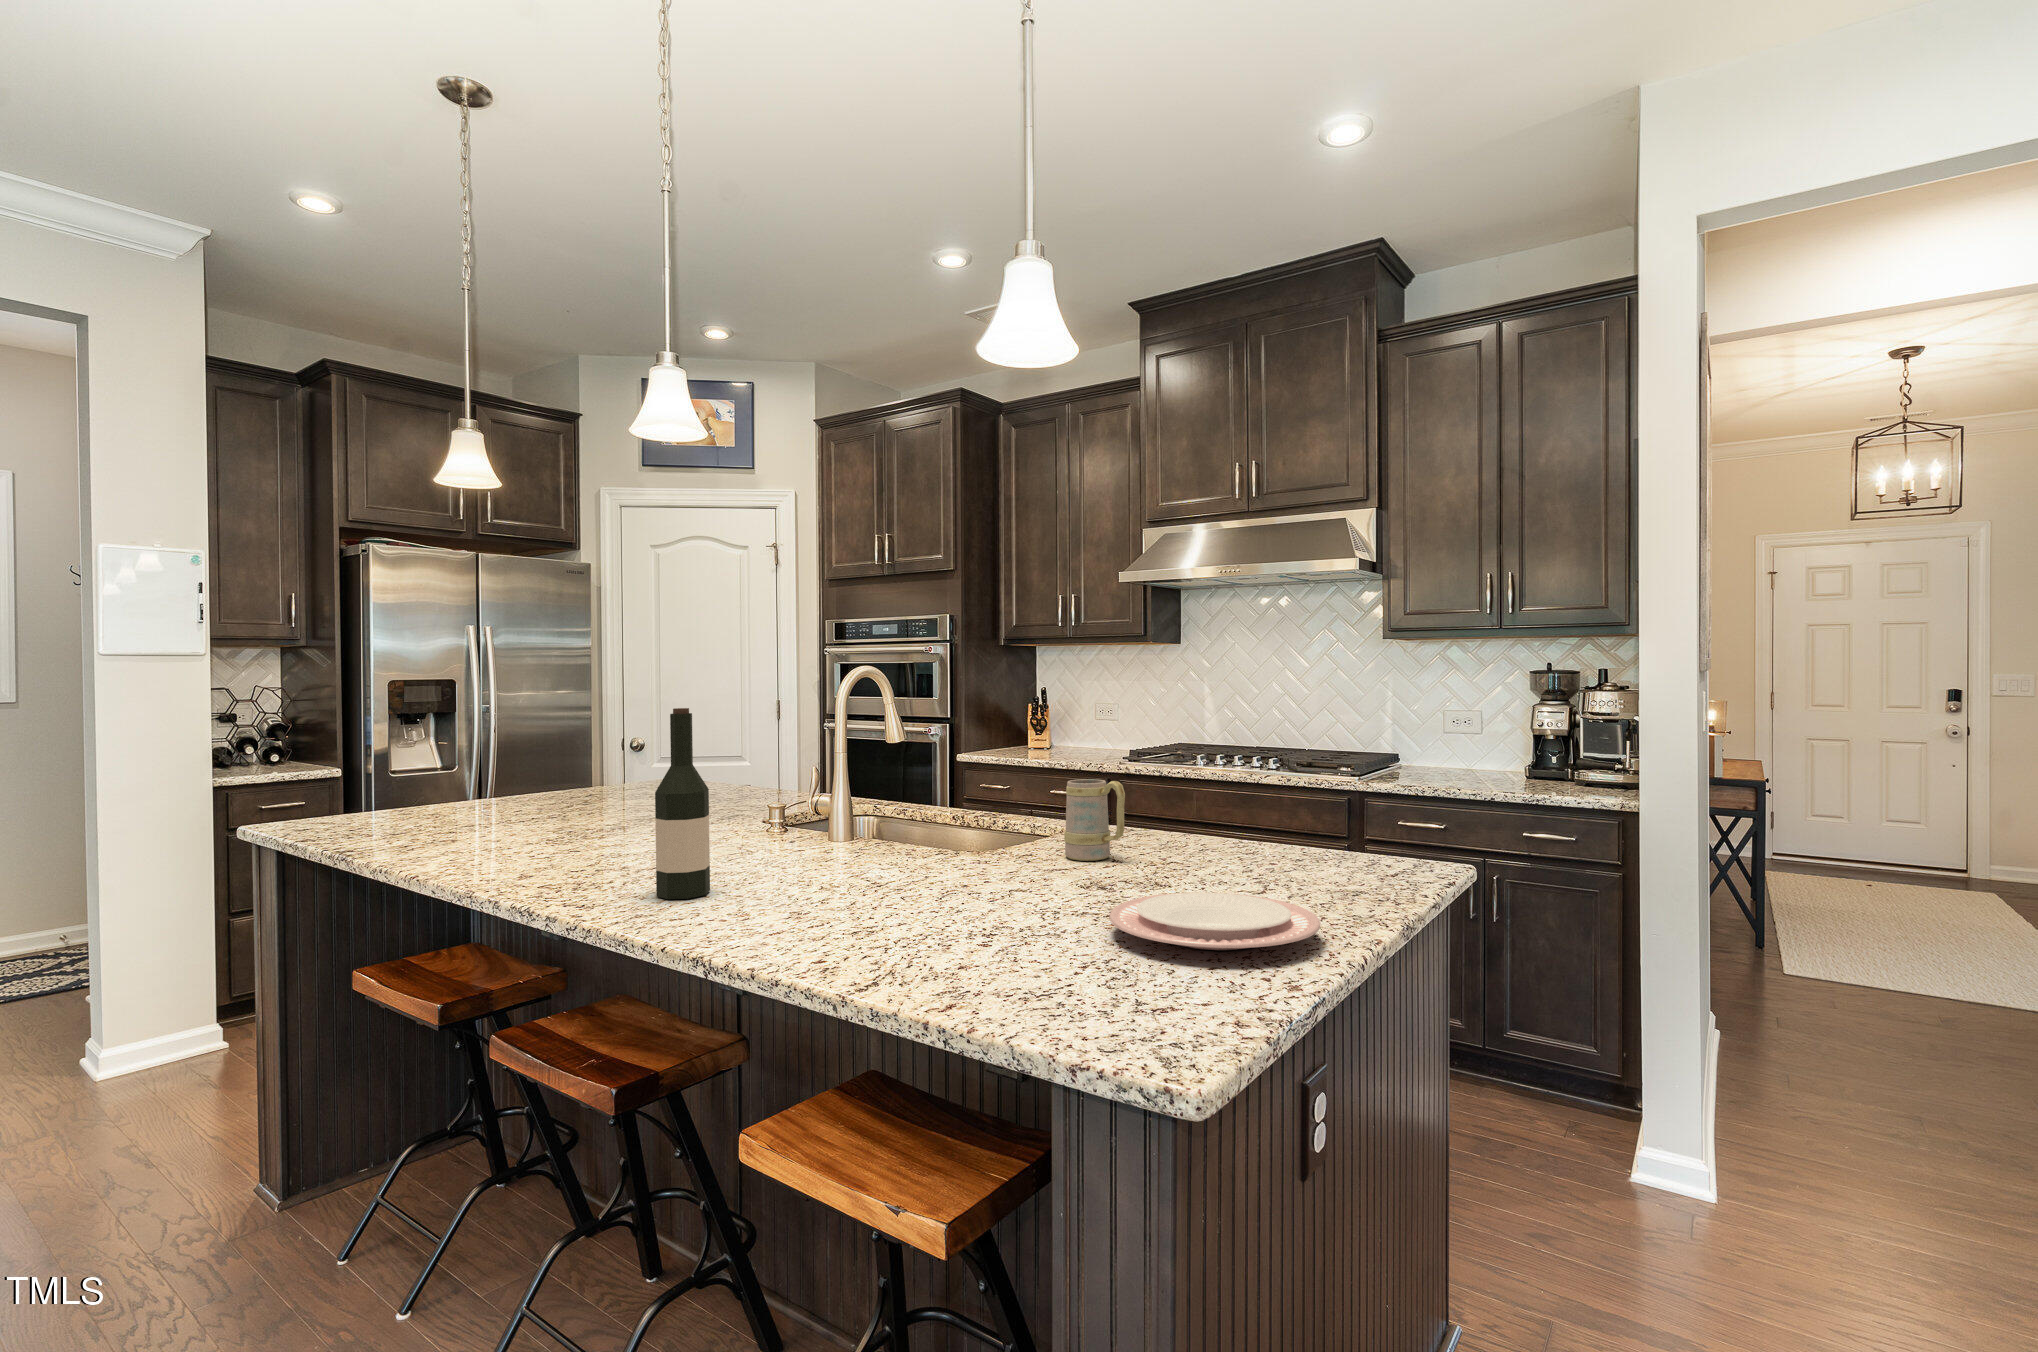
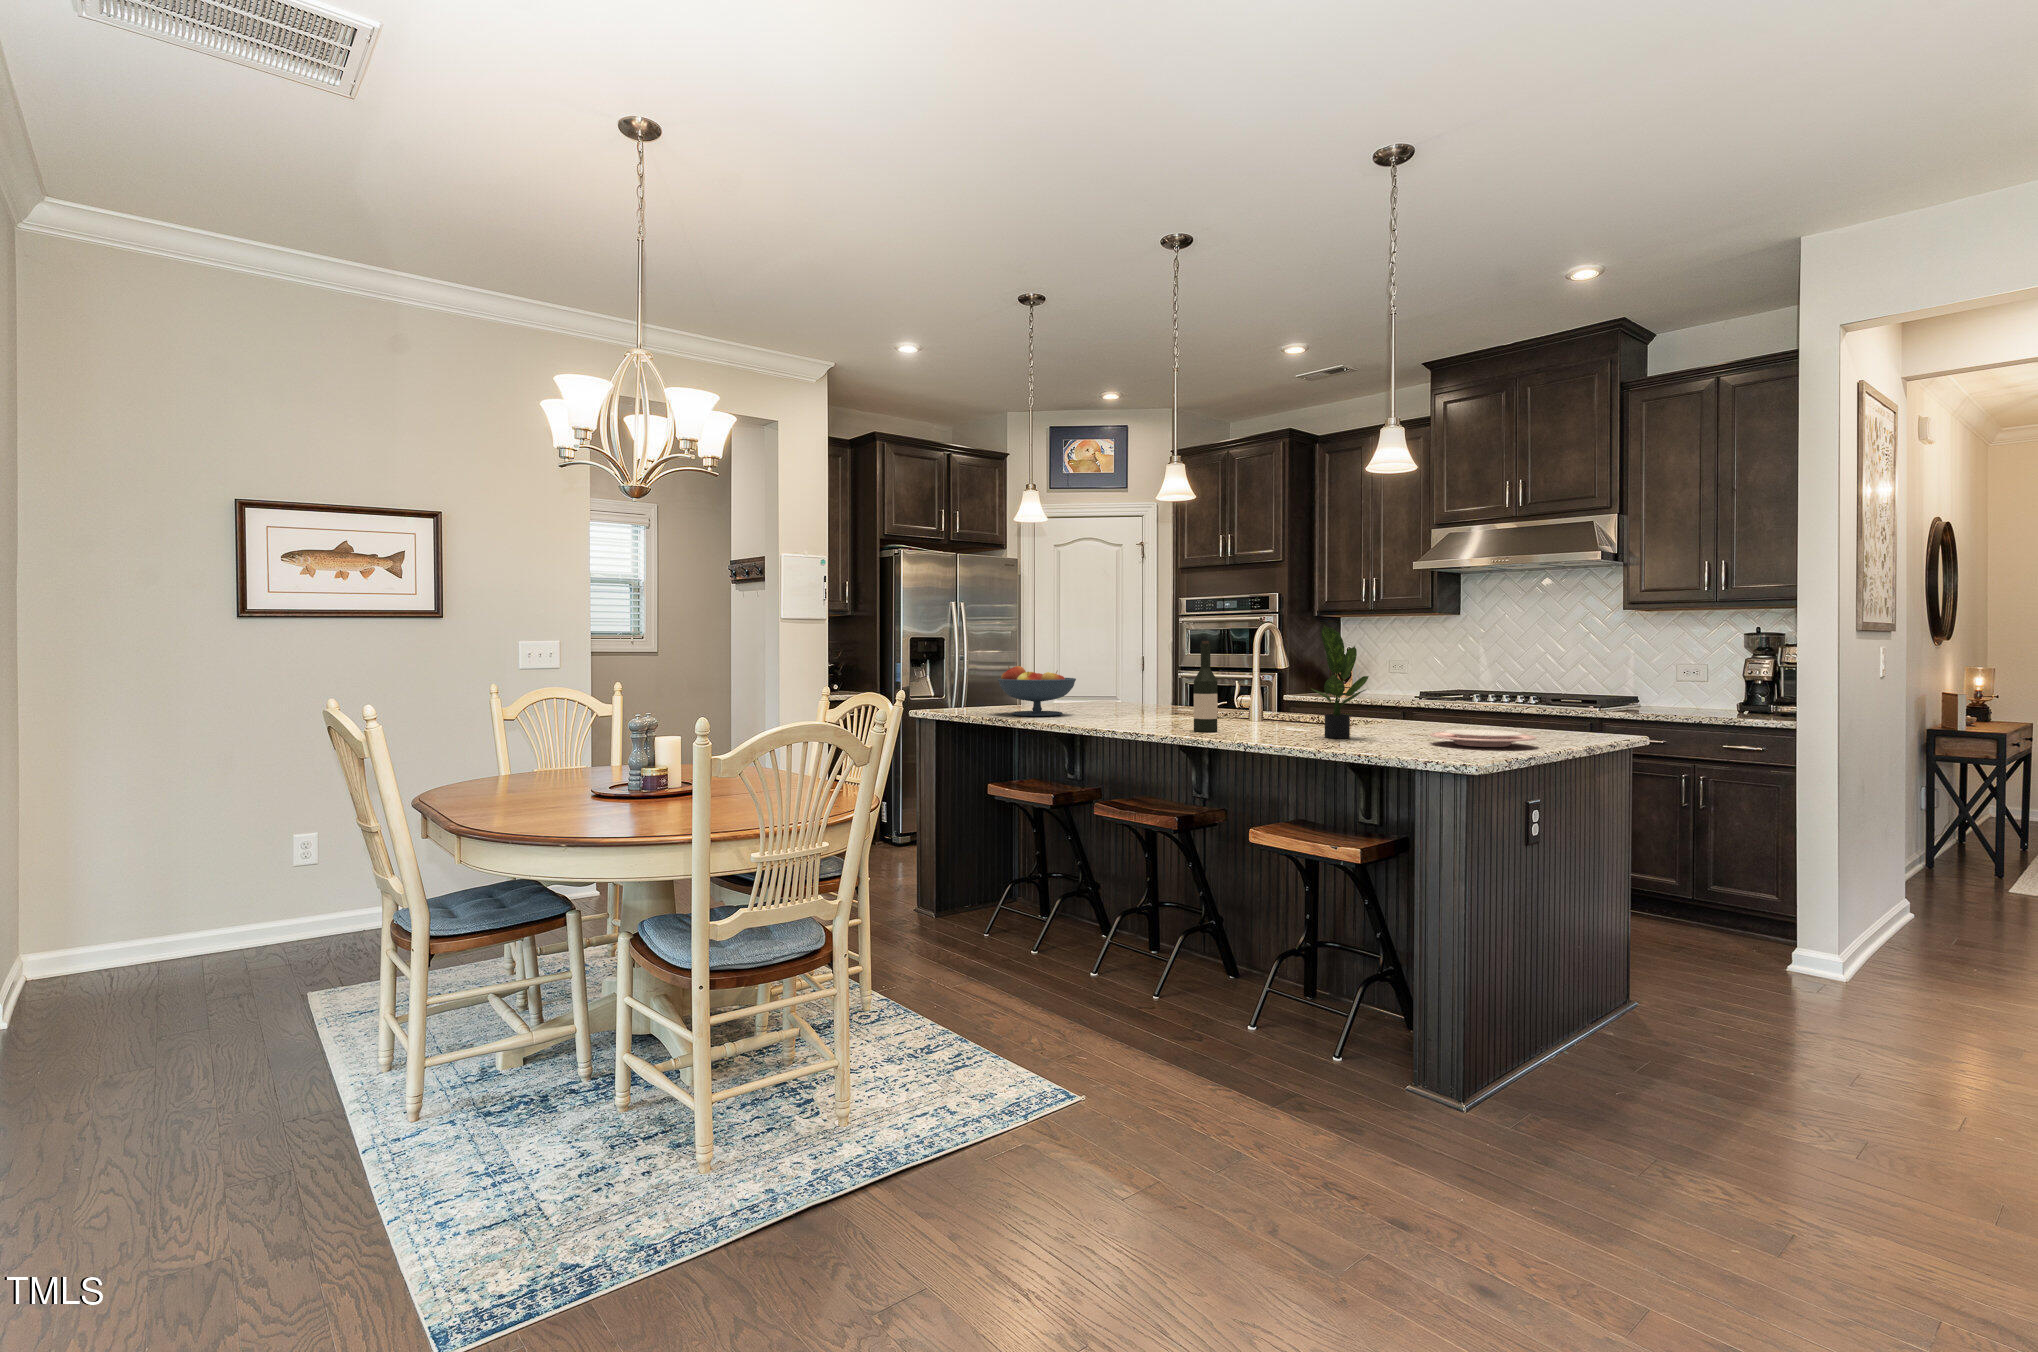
potted plant: none [878,679,996,918] -> present [1312,625,1369,738]
fruit bowl: none [361,744,528,841] -> present [998,666,1076,716]
mug: present [1064,779,1125,861] -> none [1395,686,1432,729]

